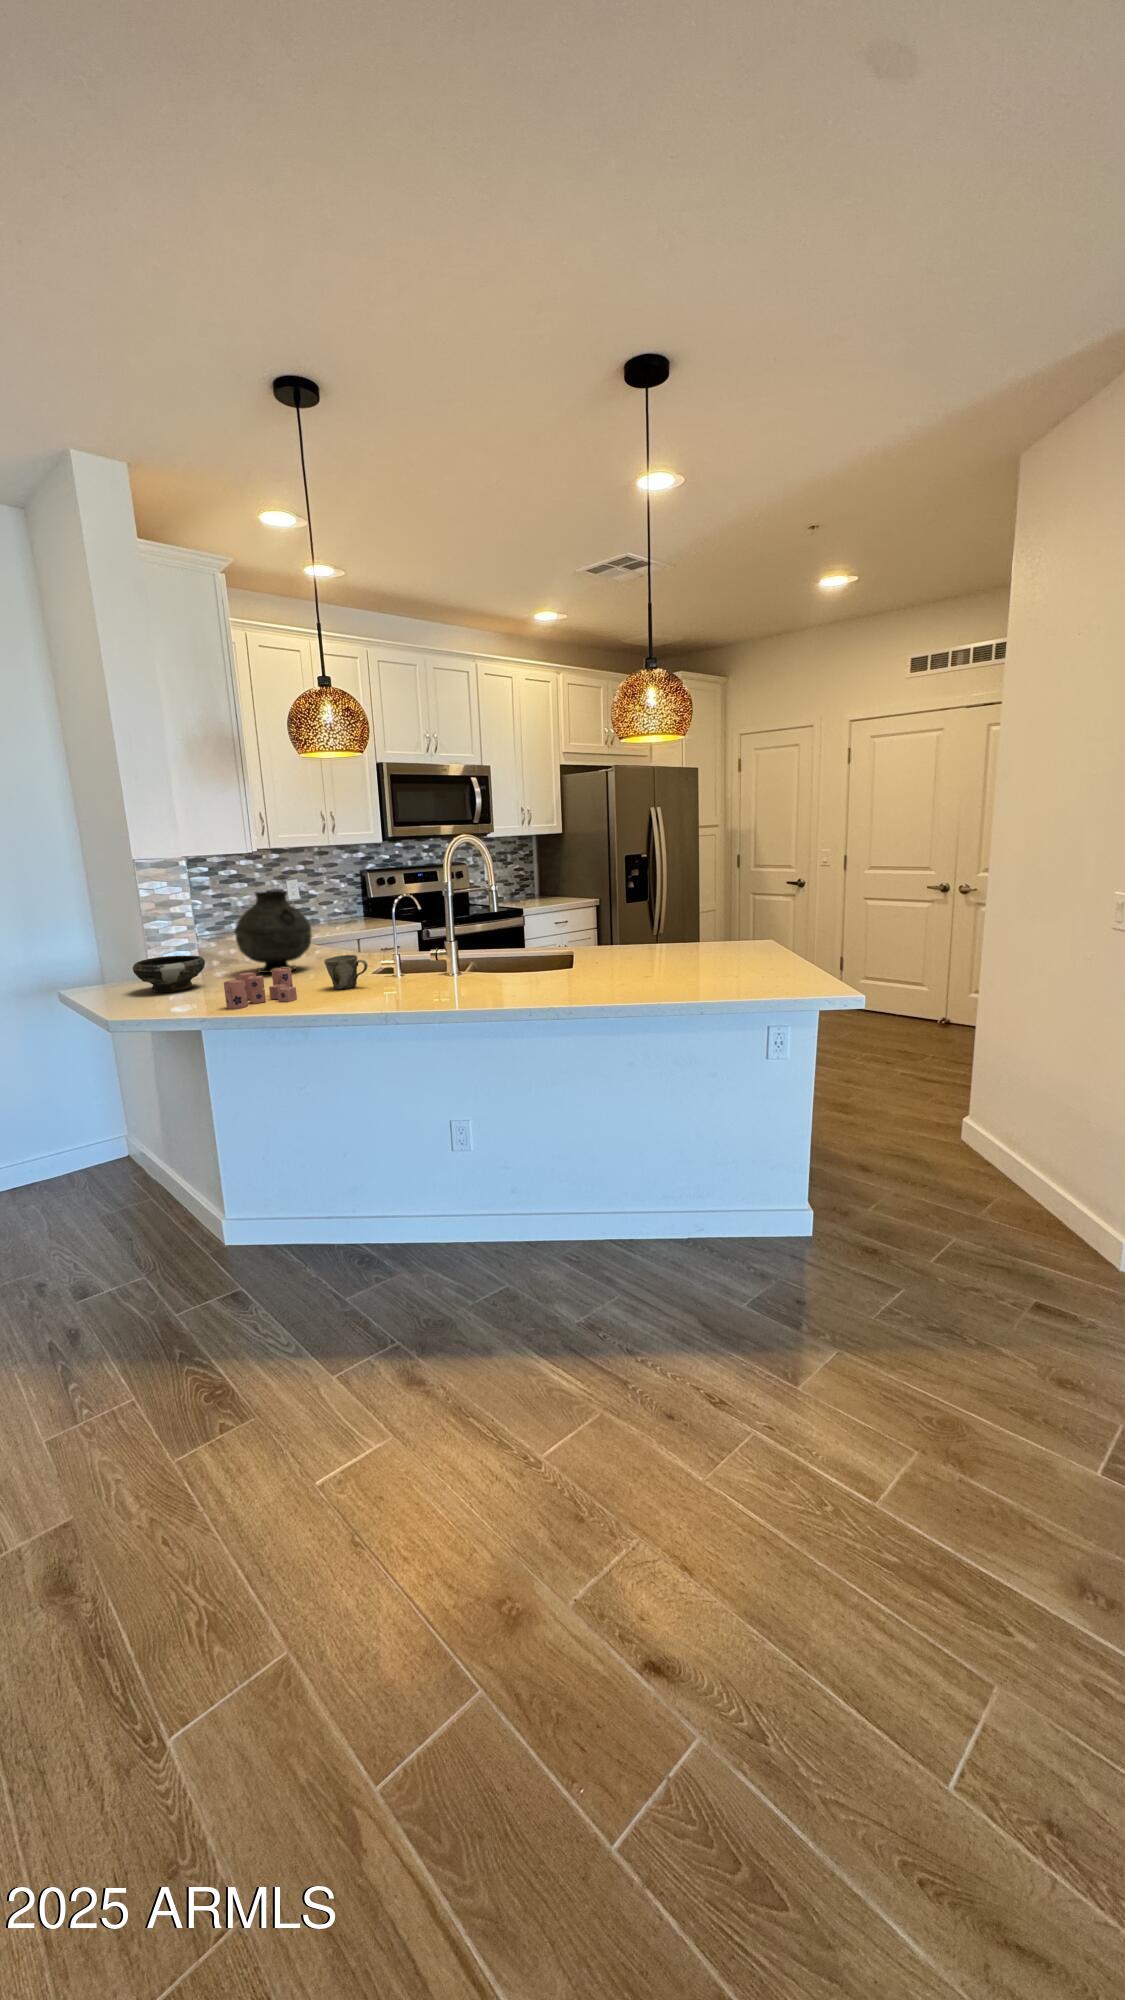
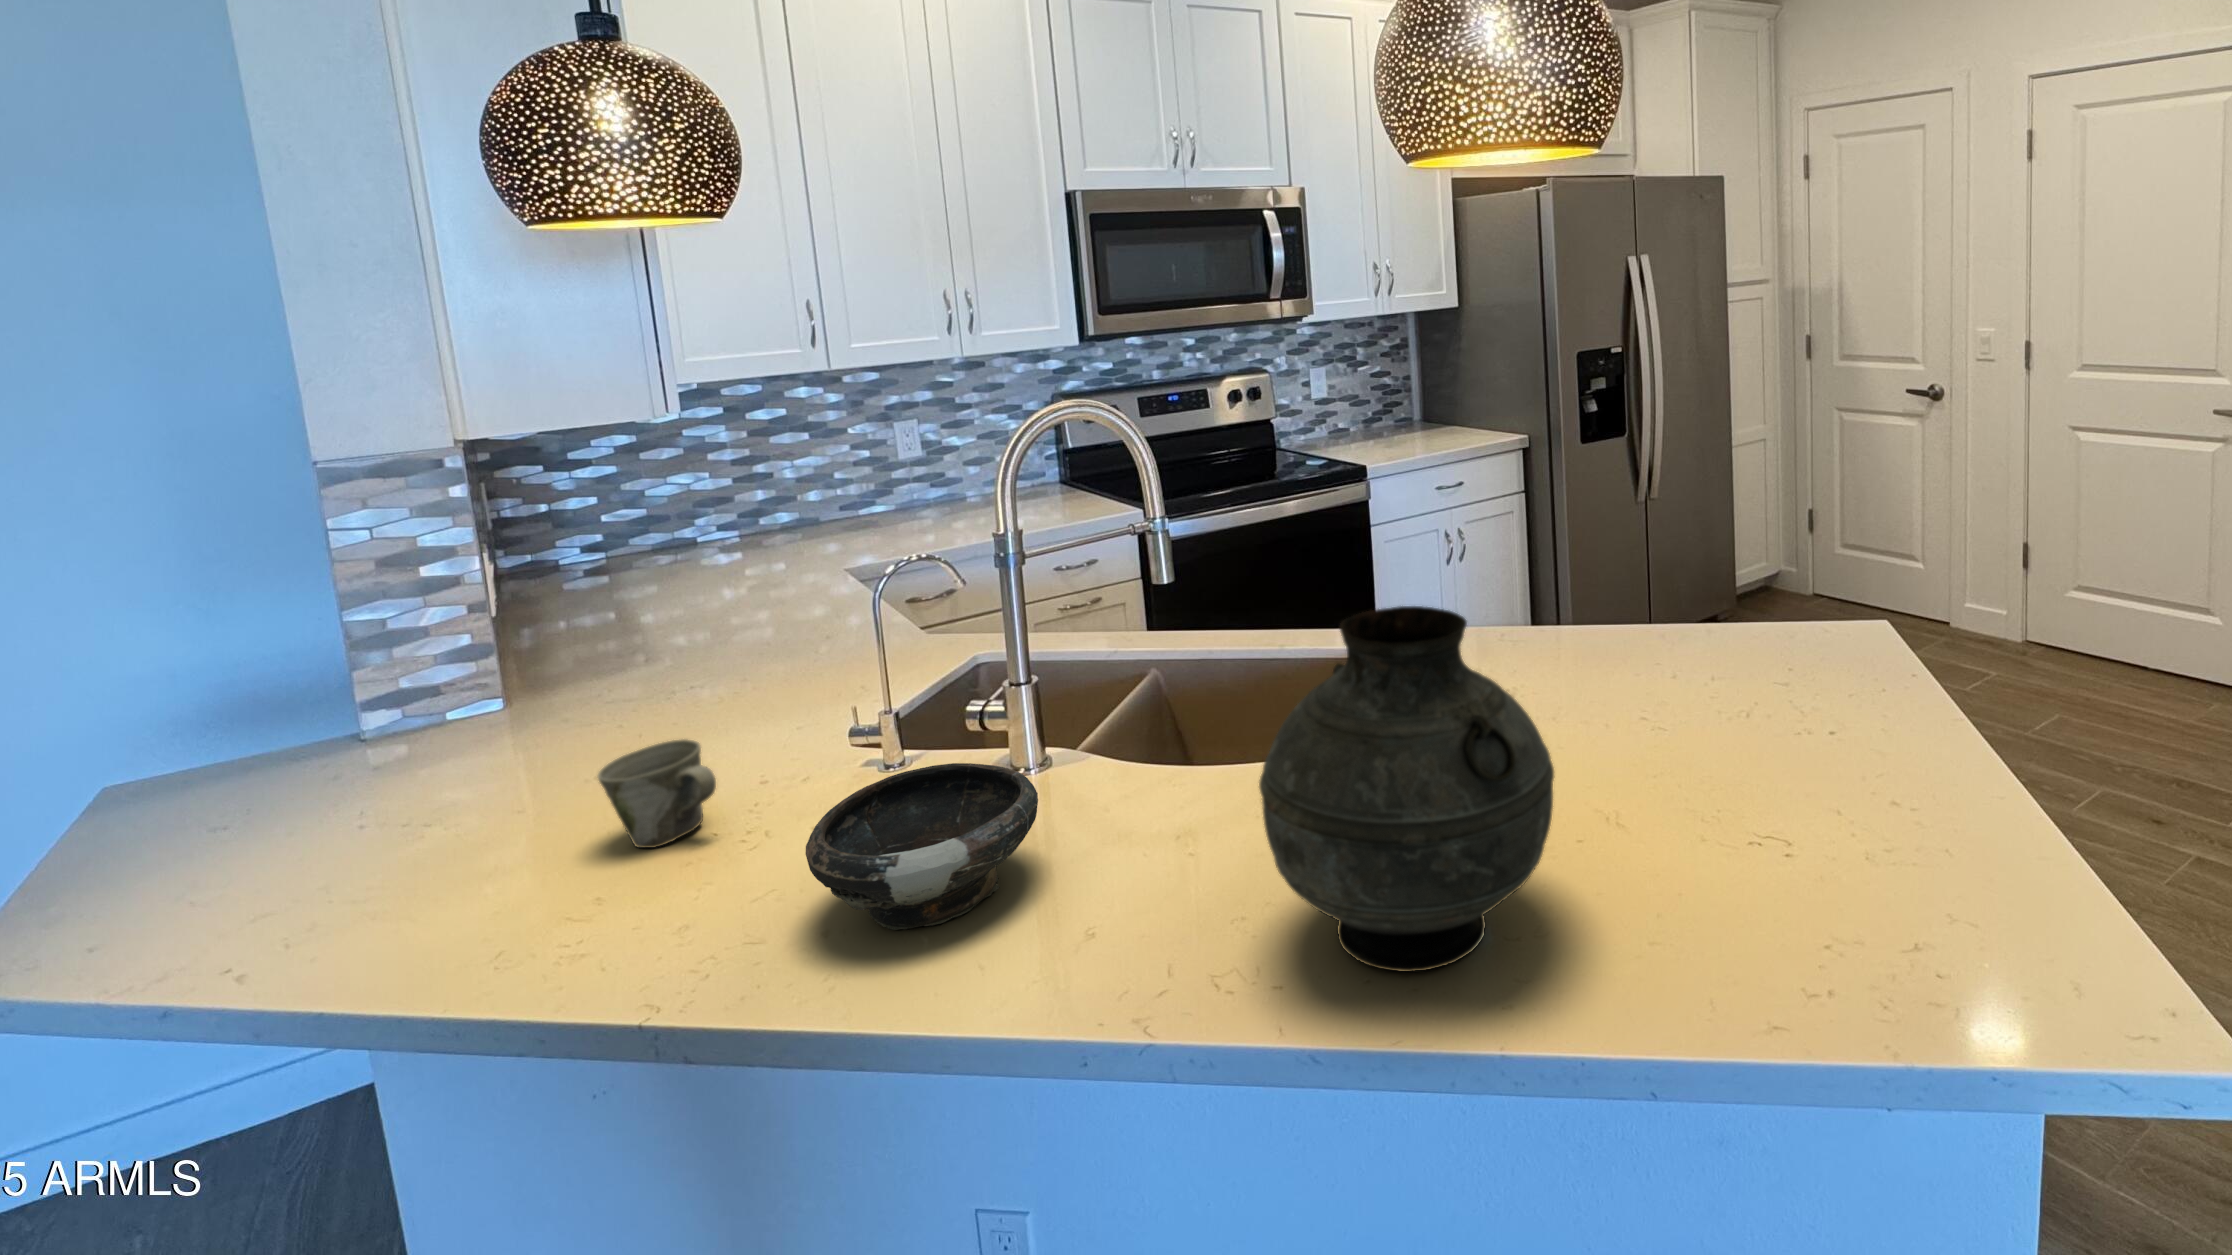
vase: present [235,891,312,973] -> present [1259,606,1554,972]
bowl: present [133,956,205,992] -> present [806,763,1038,930]
candle: present [224,968,297,1009] -> none [198,790,514,972]

